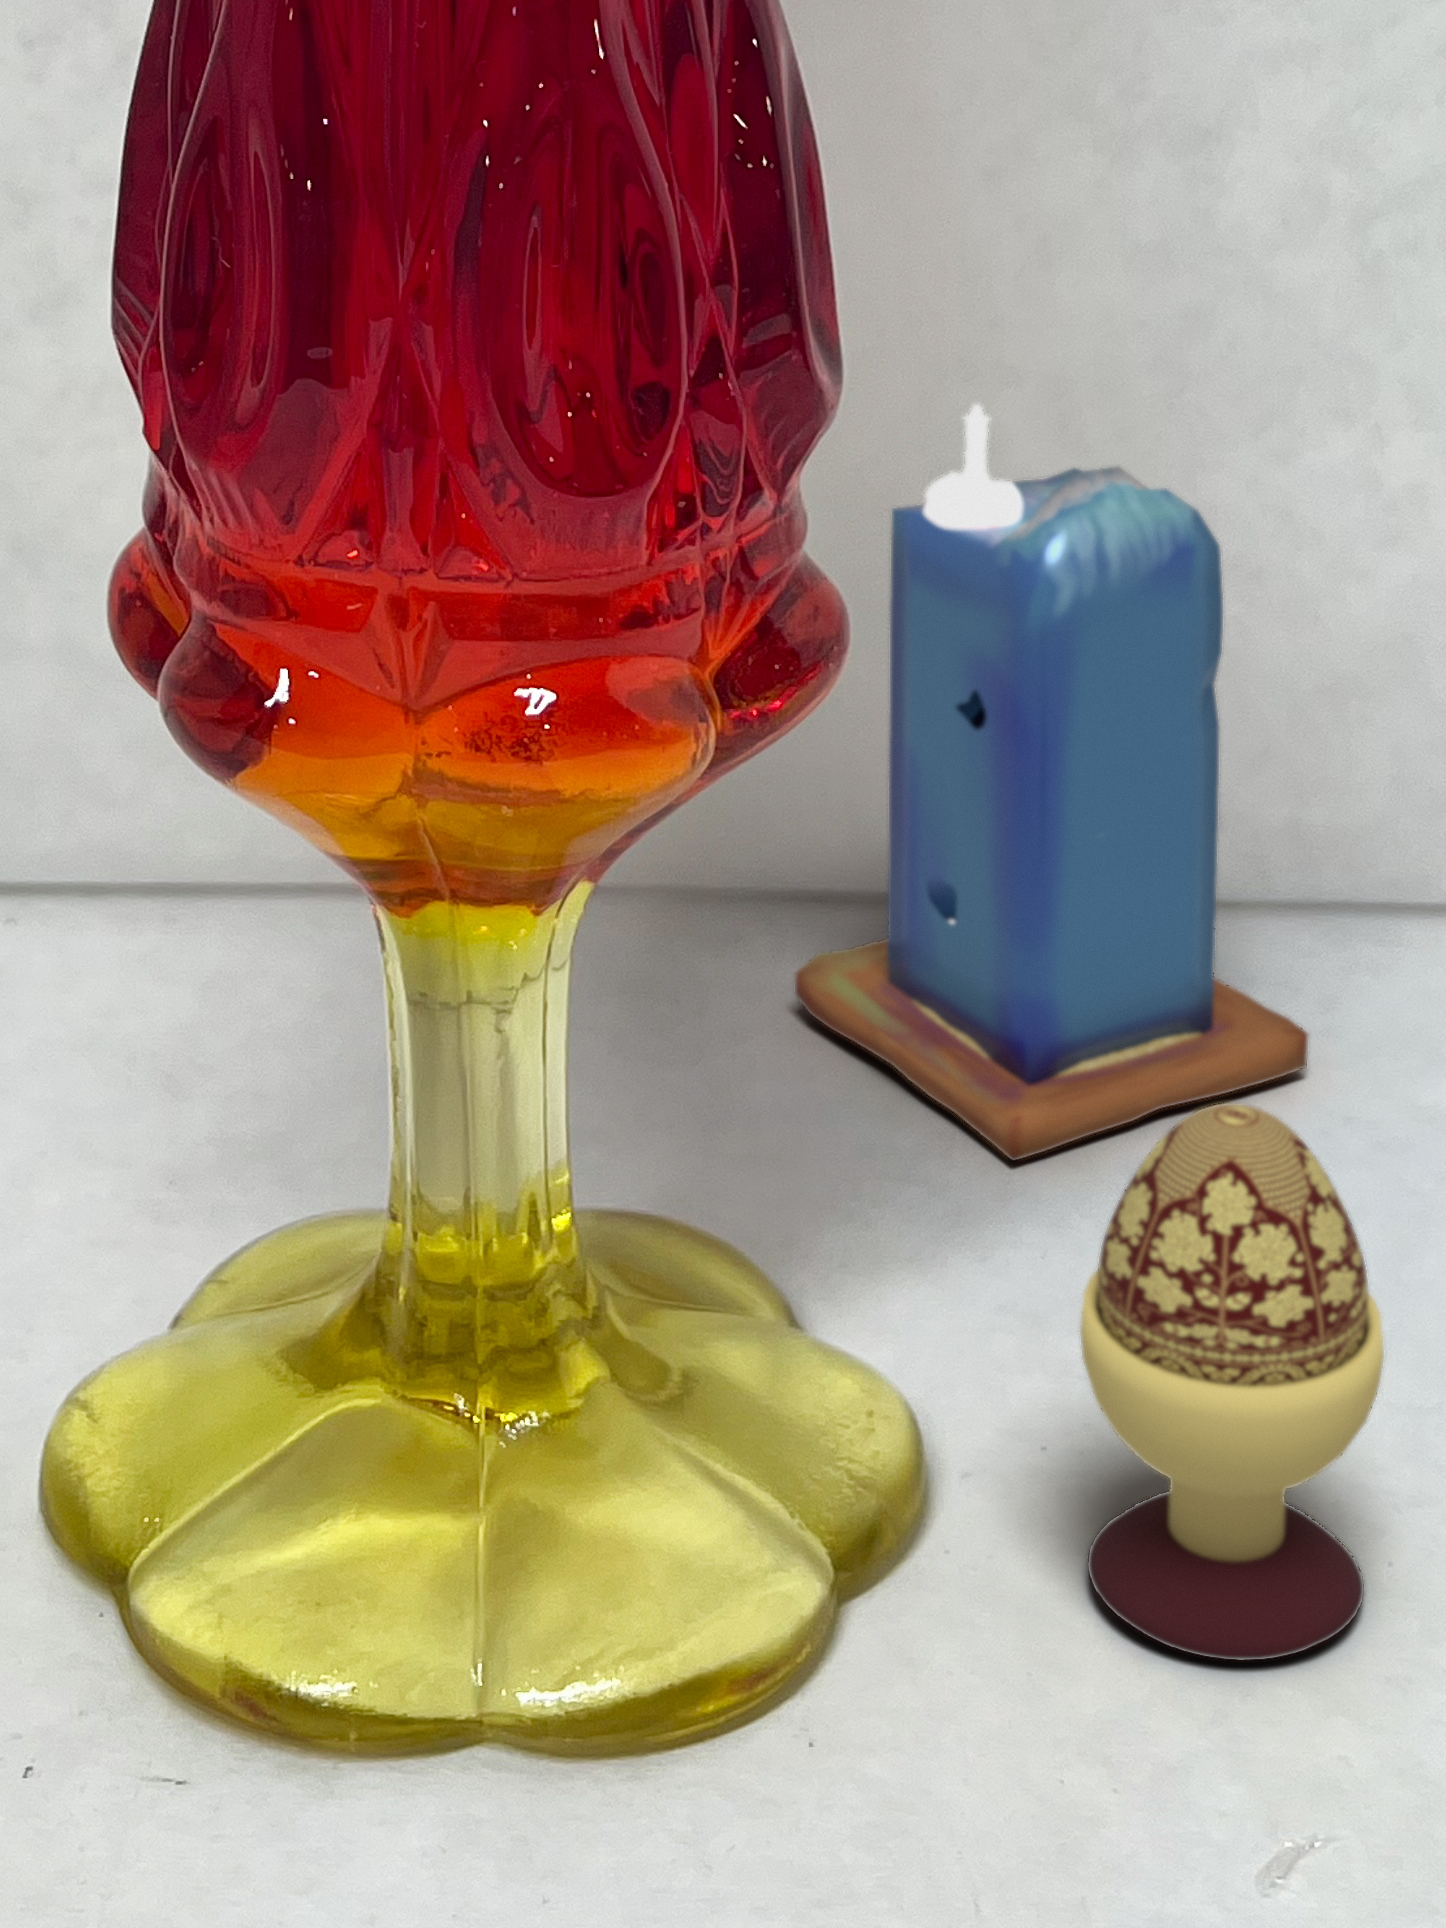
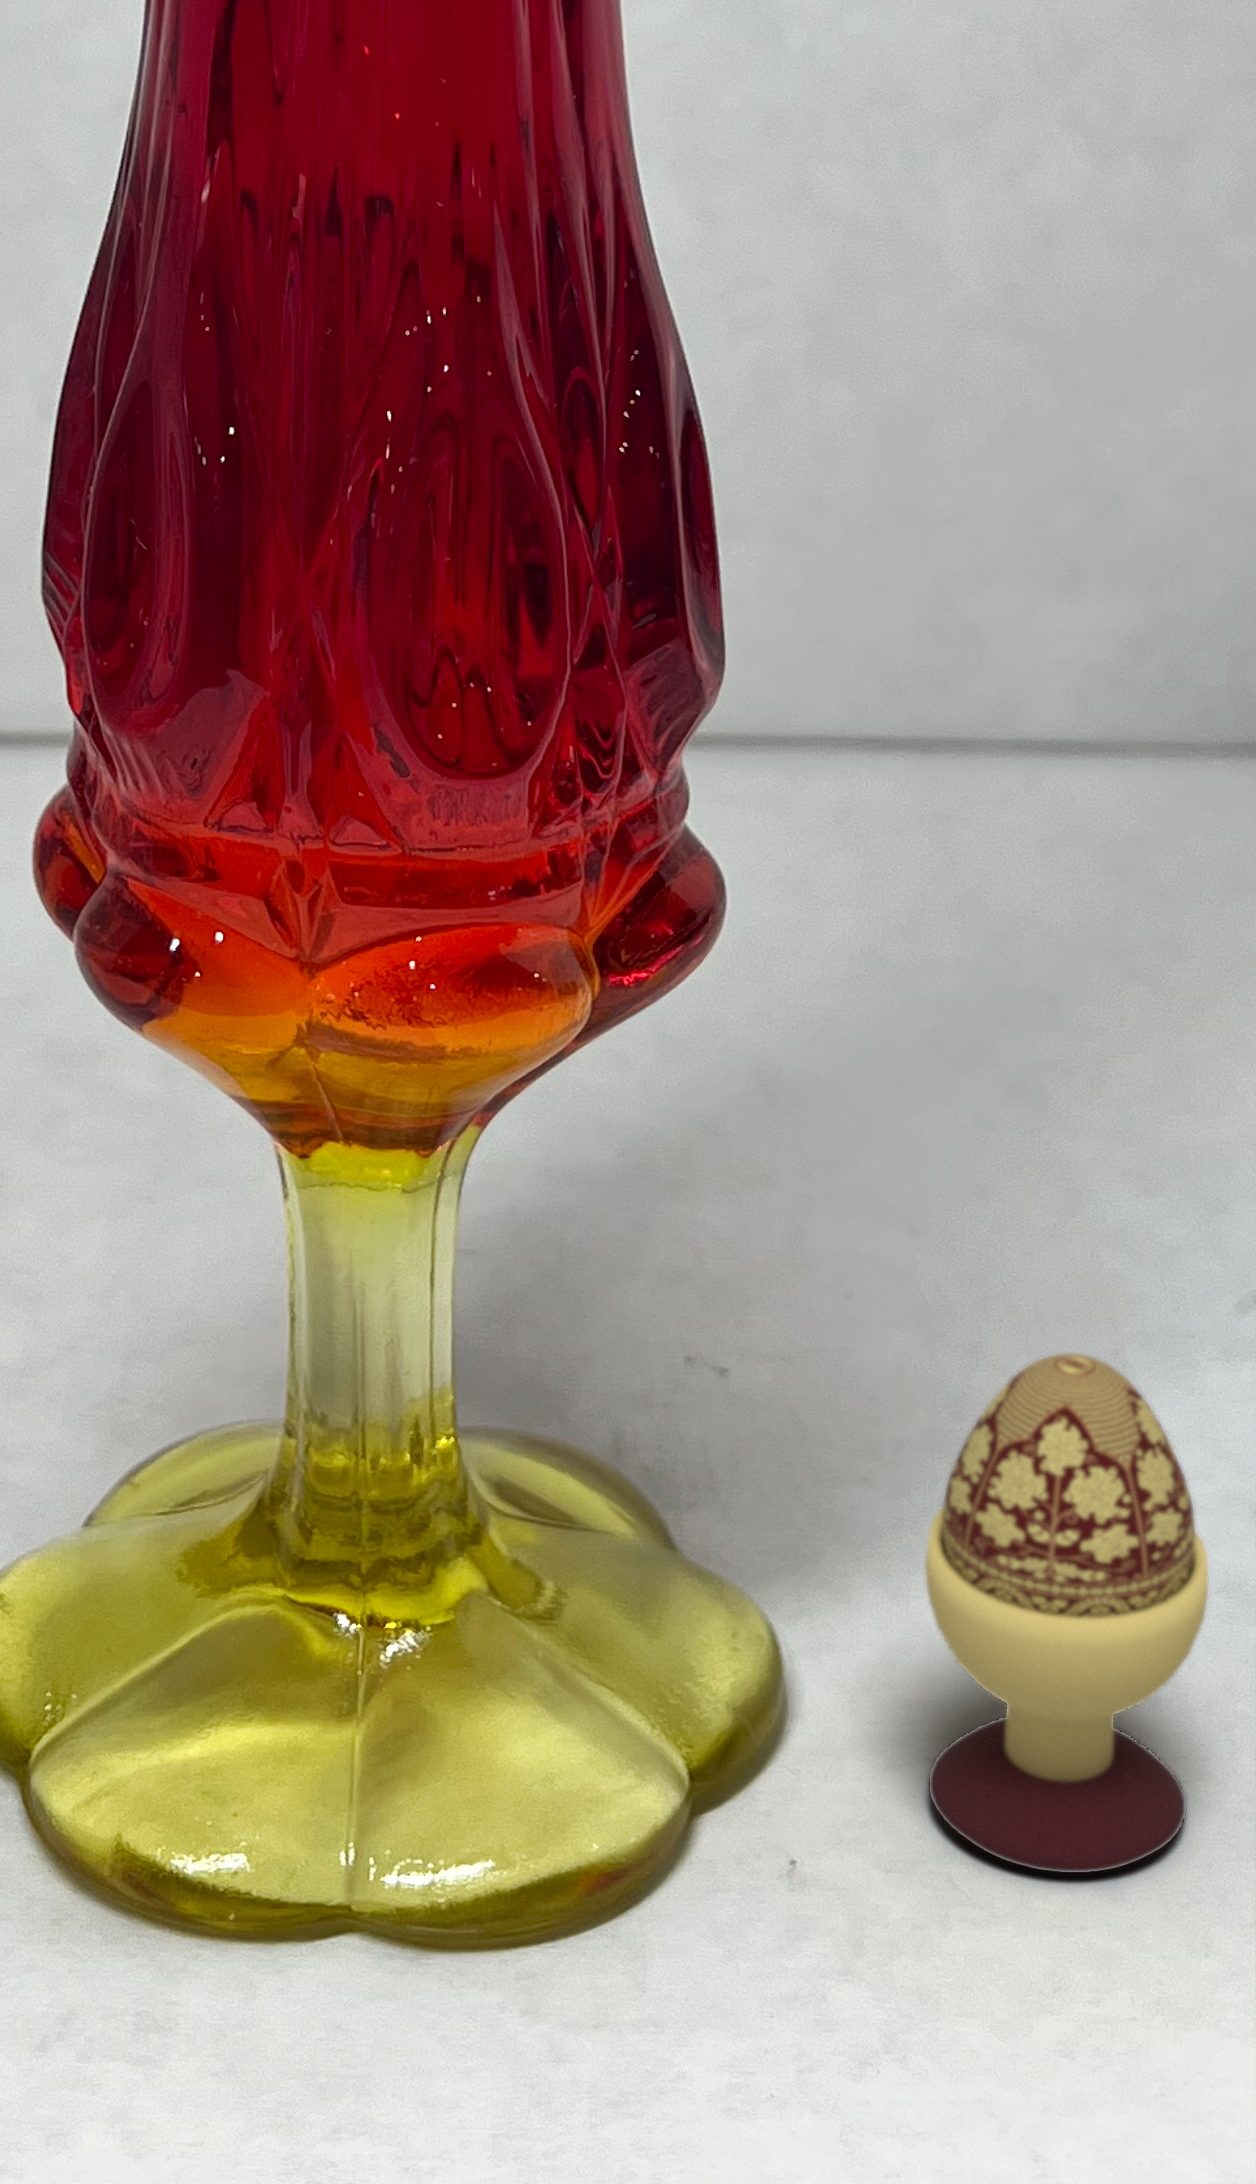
candle: present [795,404,1308,1161] -> none [703,681,1191,1405]

